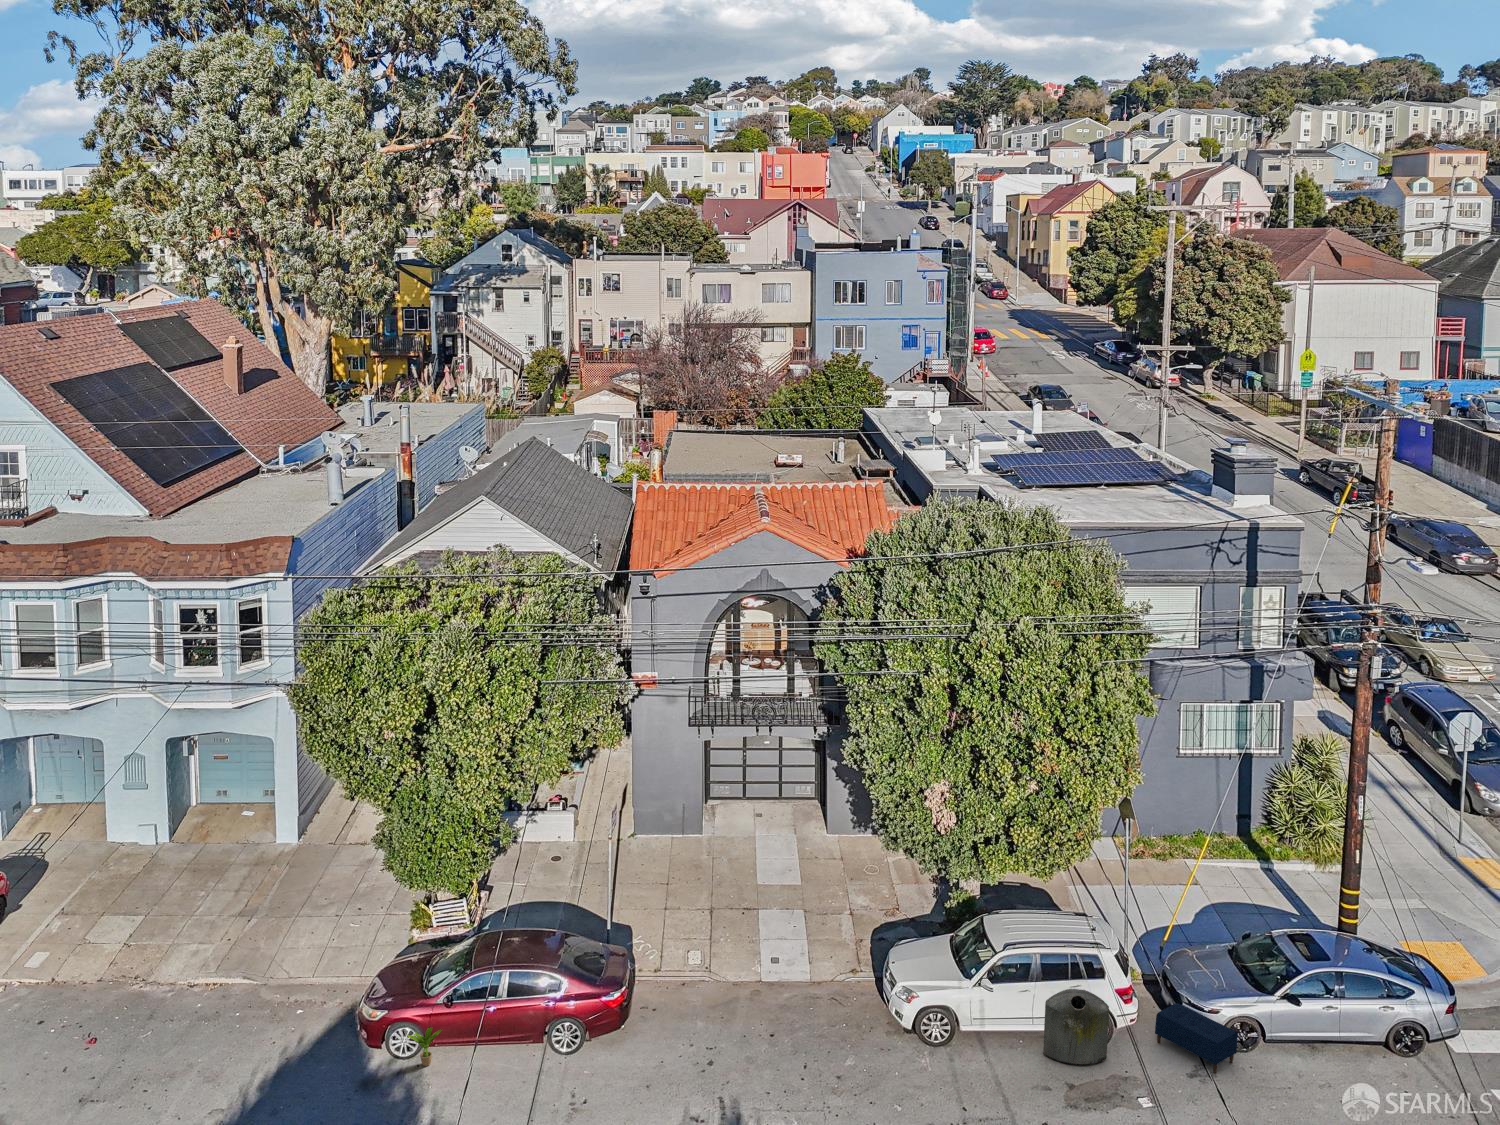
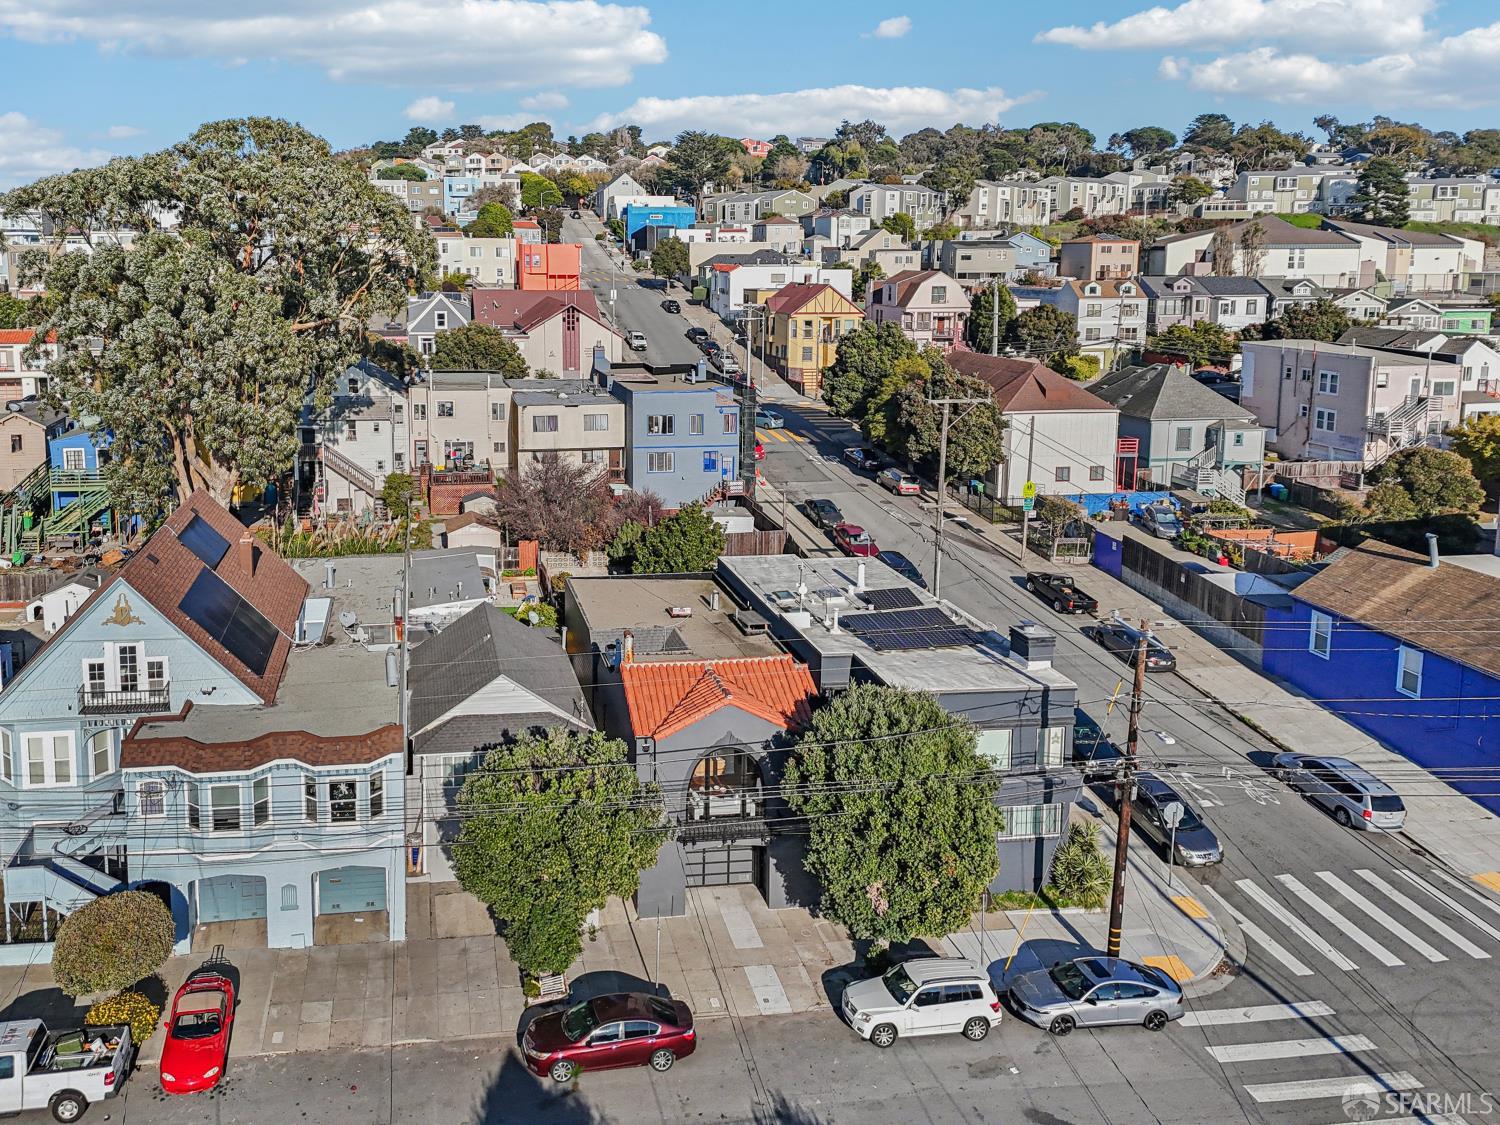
trash can: present [1043,989,1109,1066] -> none [951,1006,991,1052]
bench: present [1155,1003,1237,1073] -> none [1013,1009,1062,1049]

